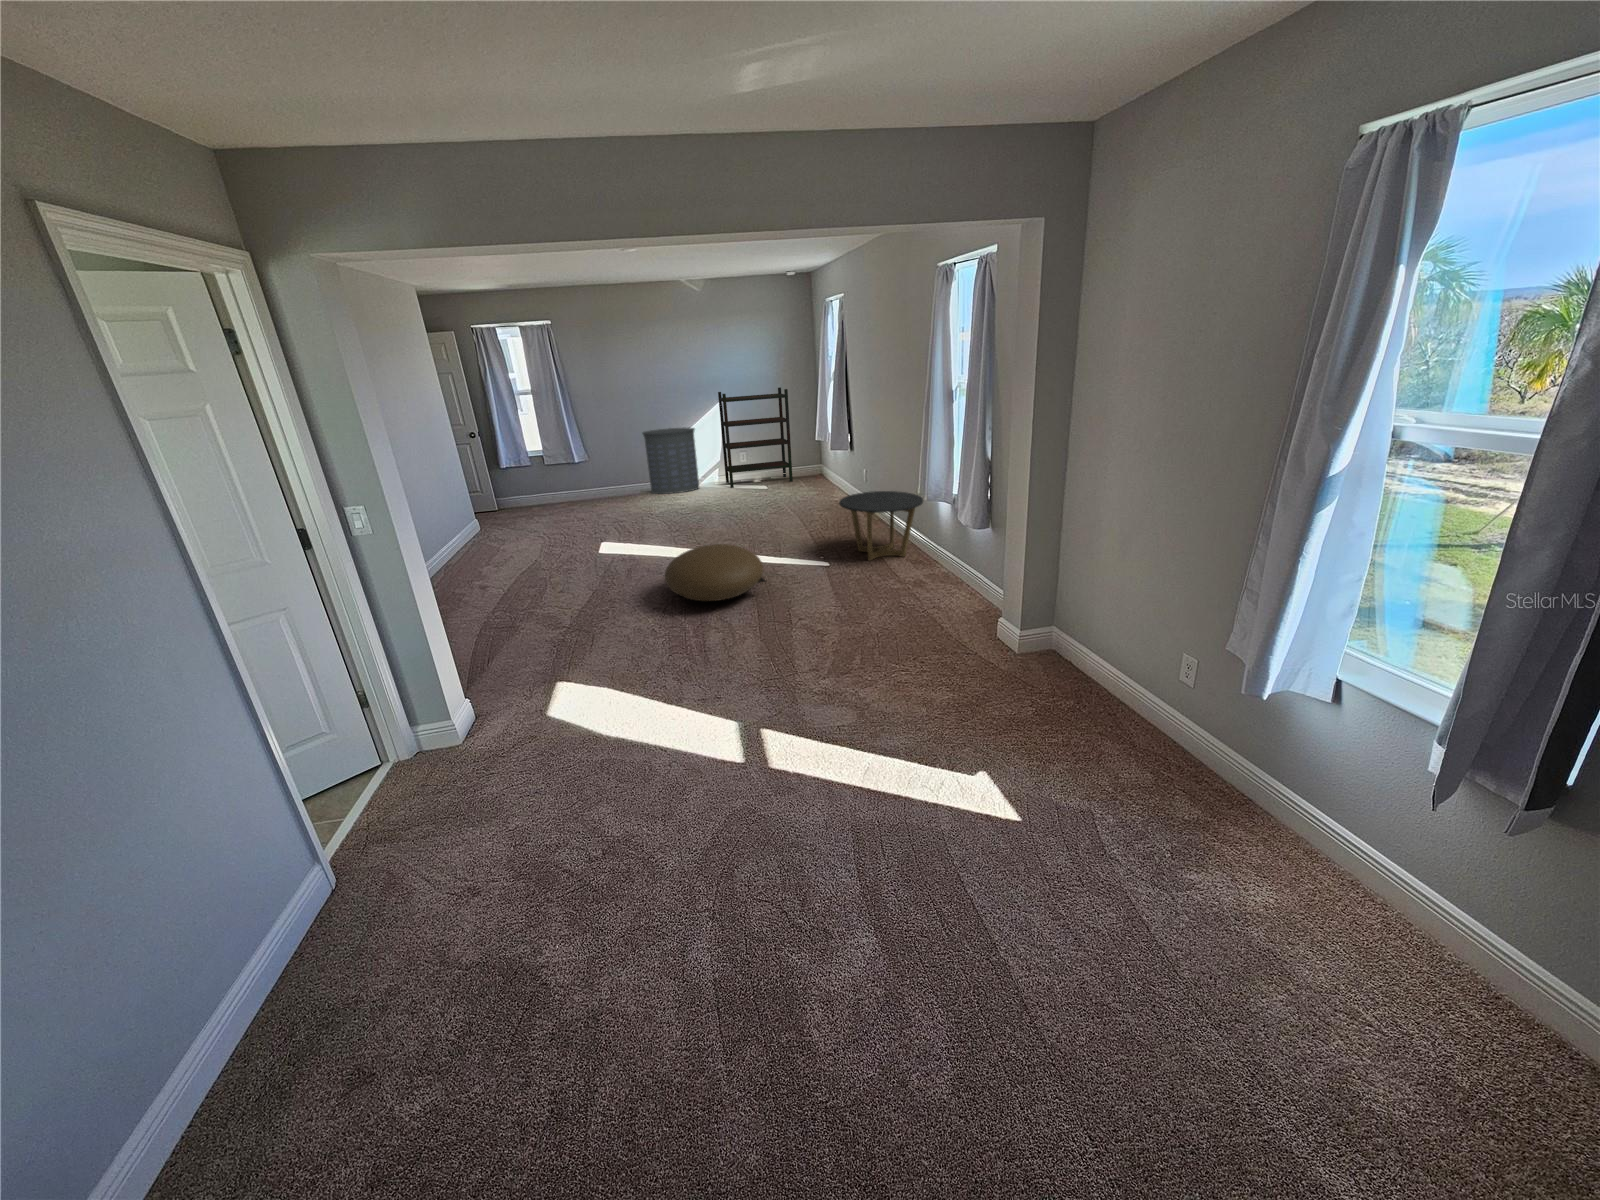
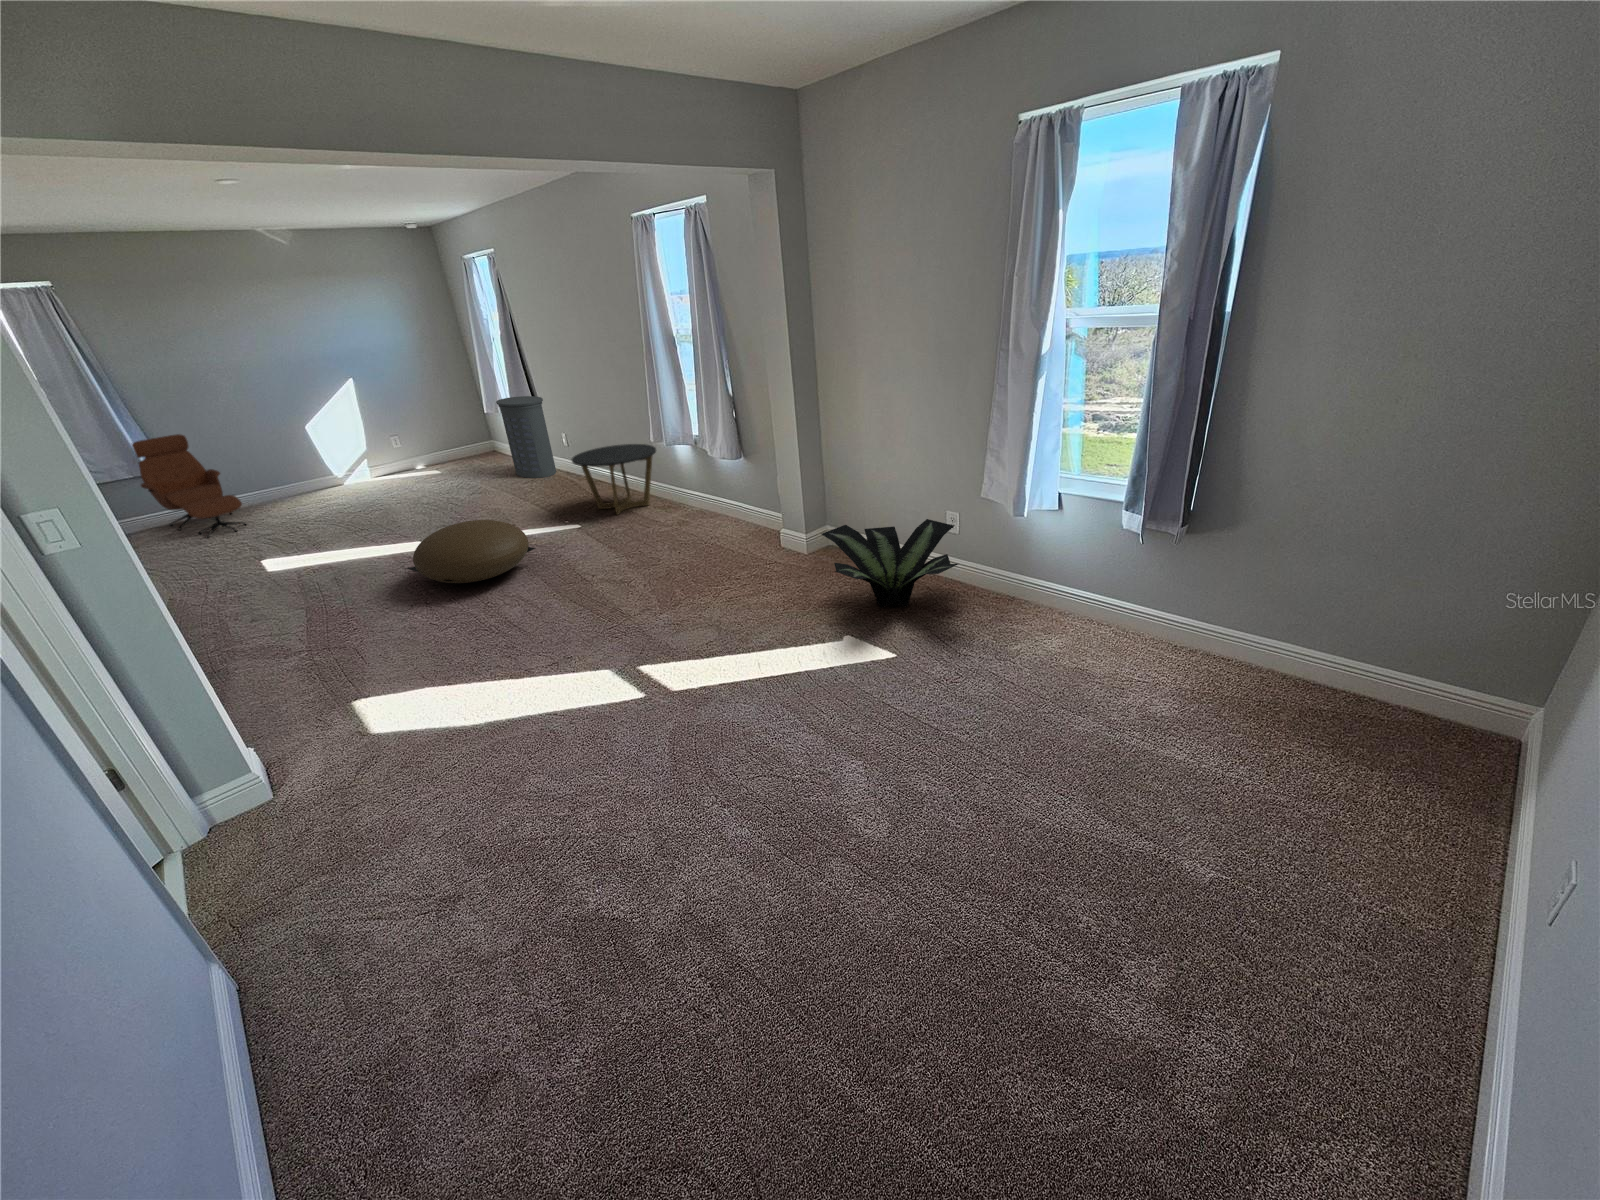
bookshelf: present [718,387,793,488] -> none [347,358,466,478]
laundry hamper: present [642,428,699,494] -> present [496,396,556,478]
lounge chair: none [560,433,612,516] -> present [132,434,246,538]
potted plant: none [991,637,1188,762] -> present [822,519,958,608]

